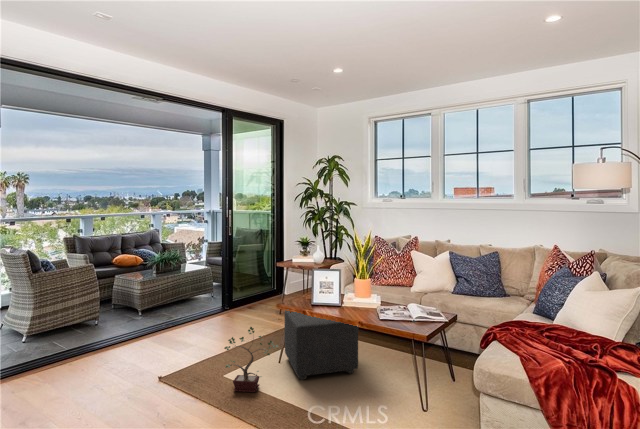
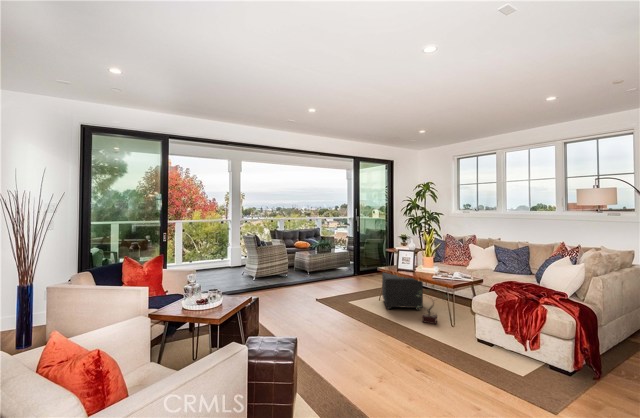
potted plant: present [224,327,278,392] -> present [416,286,447,324]

